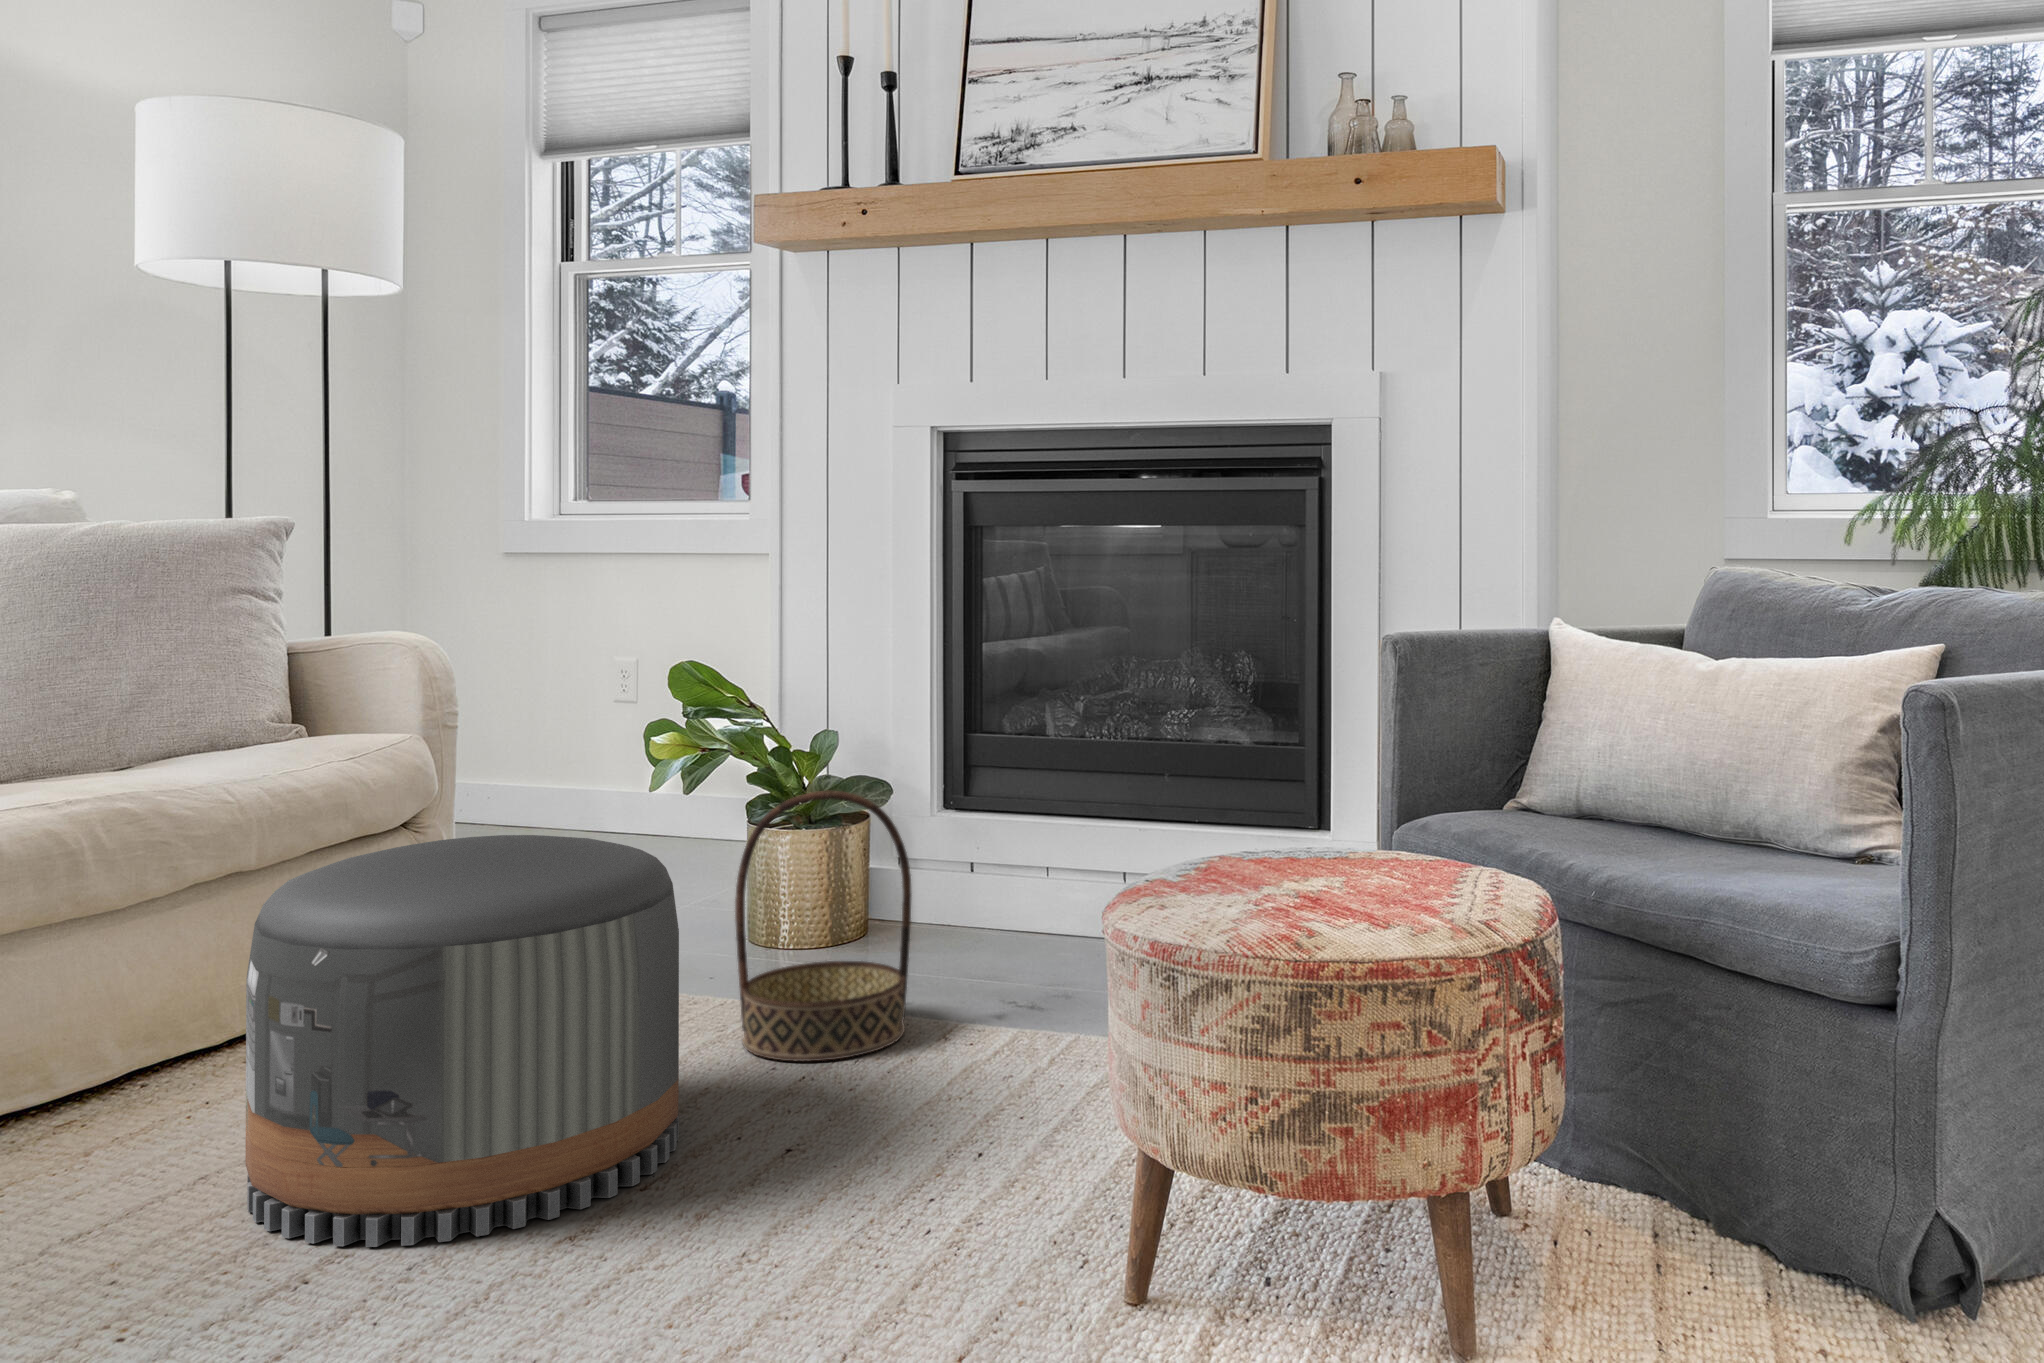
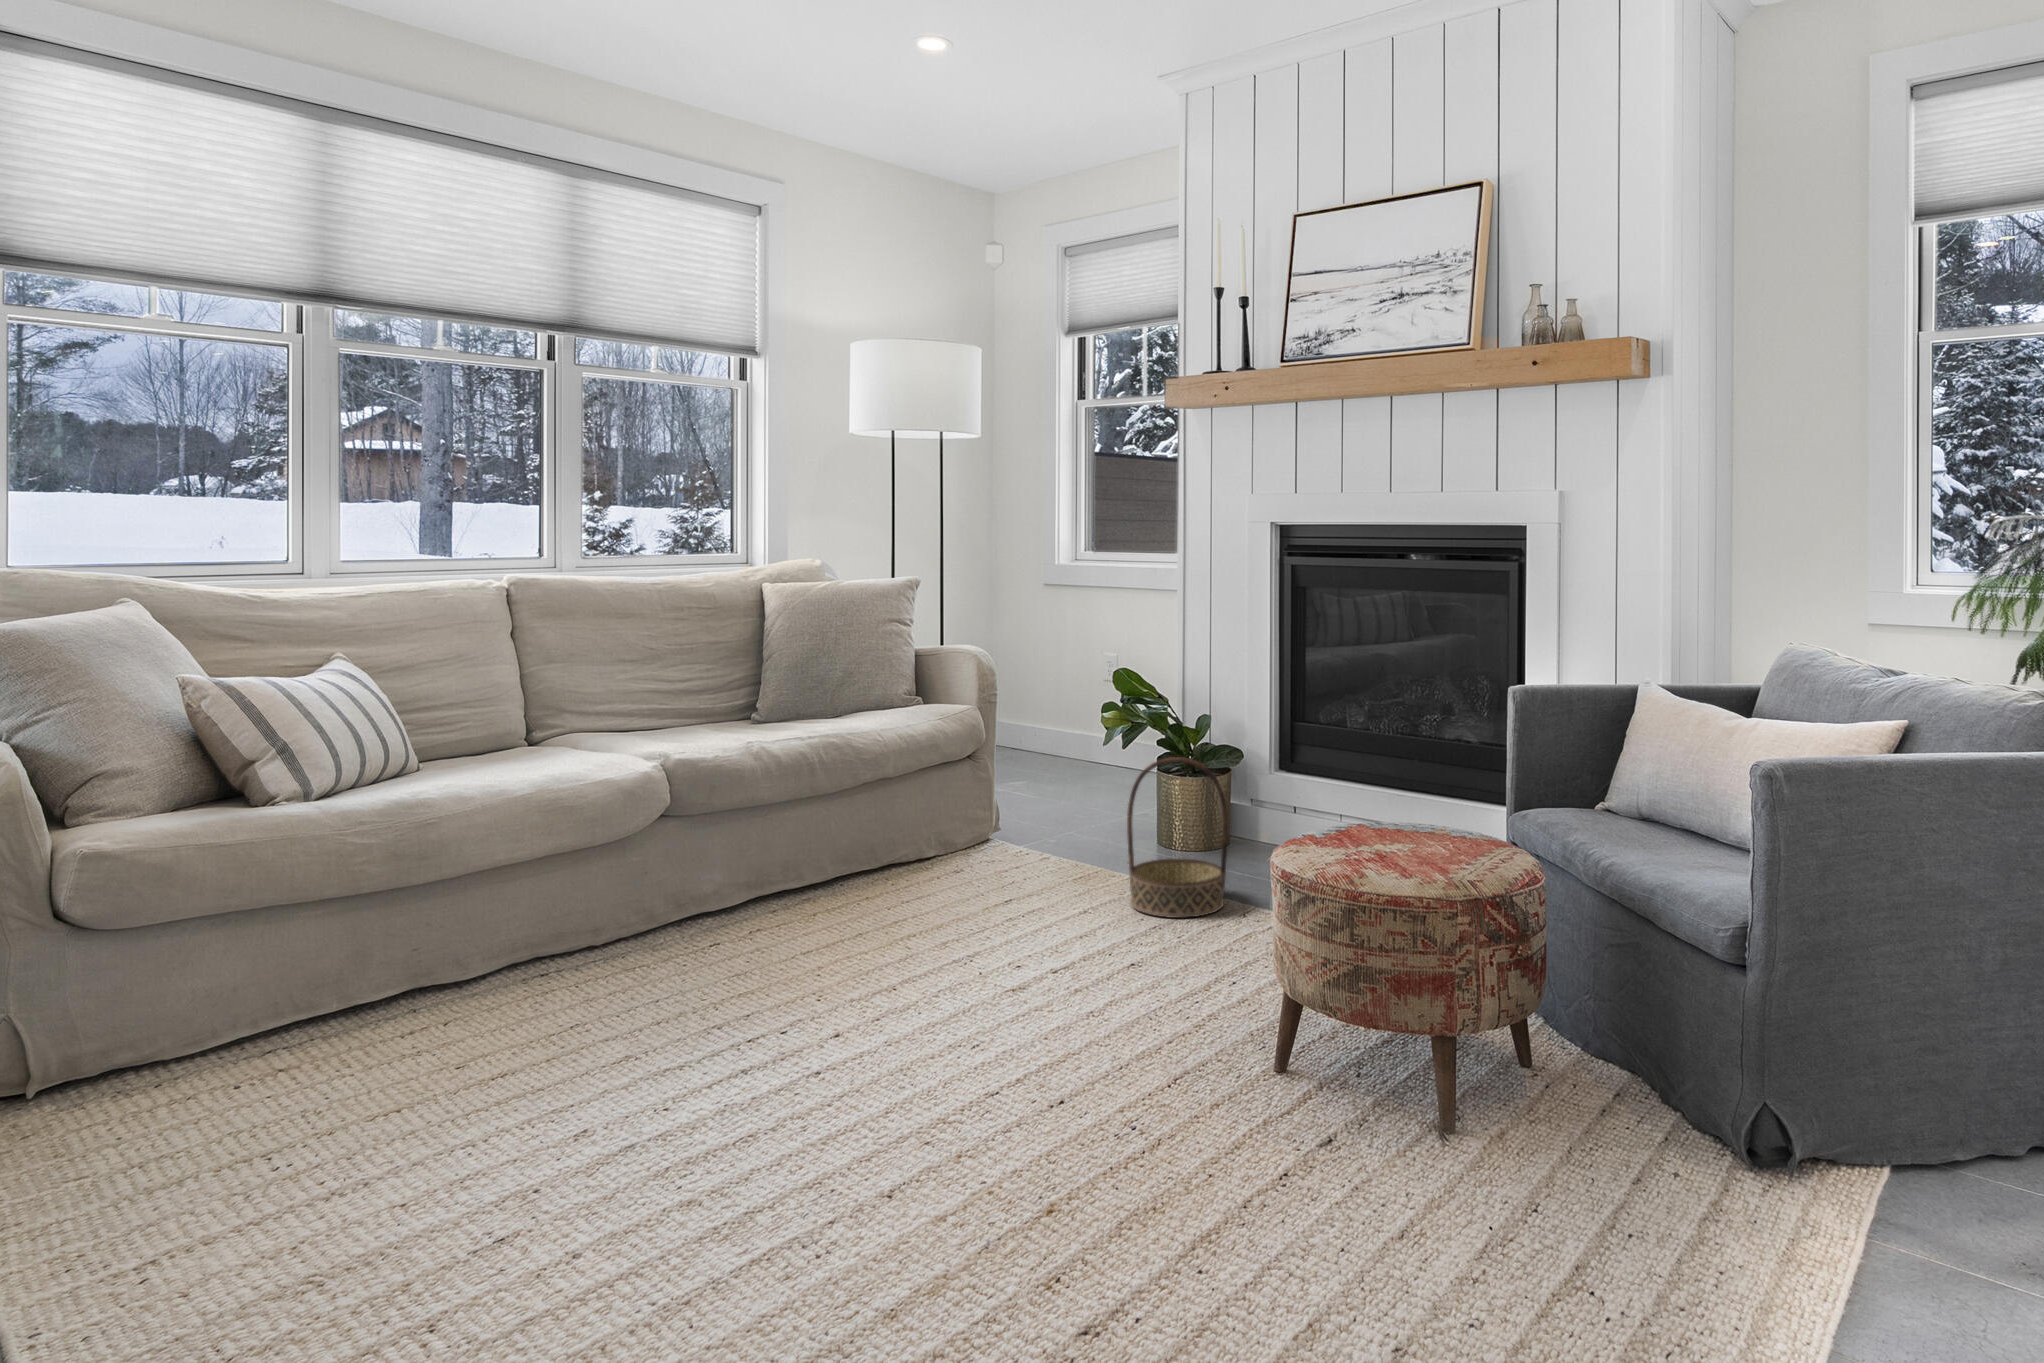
pouf: present [245,835,679,1247] -> none [872,773,1081,984]

